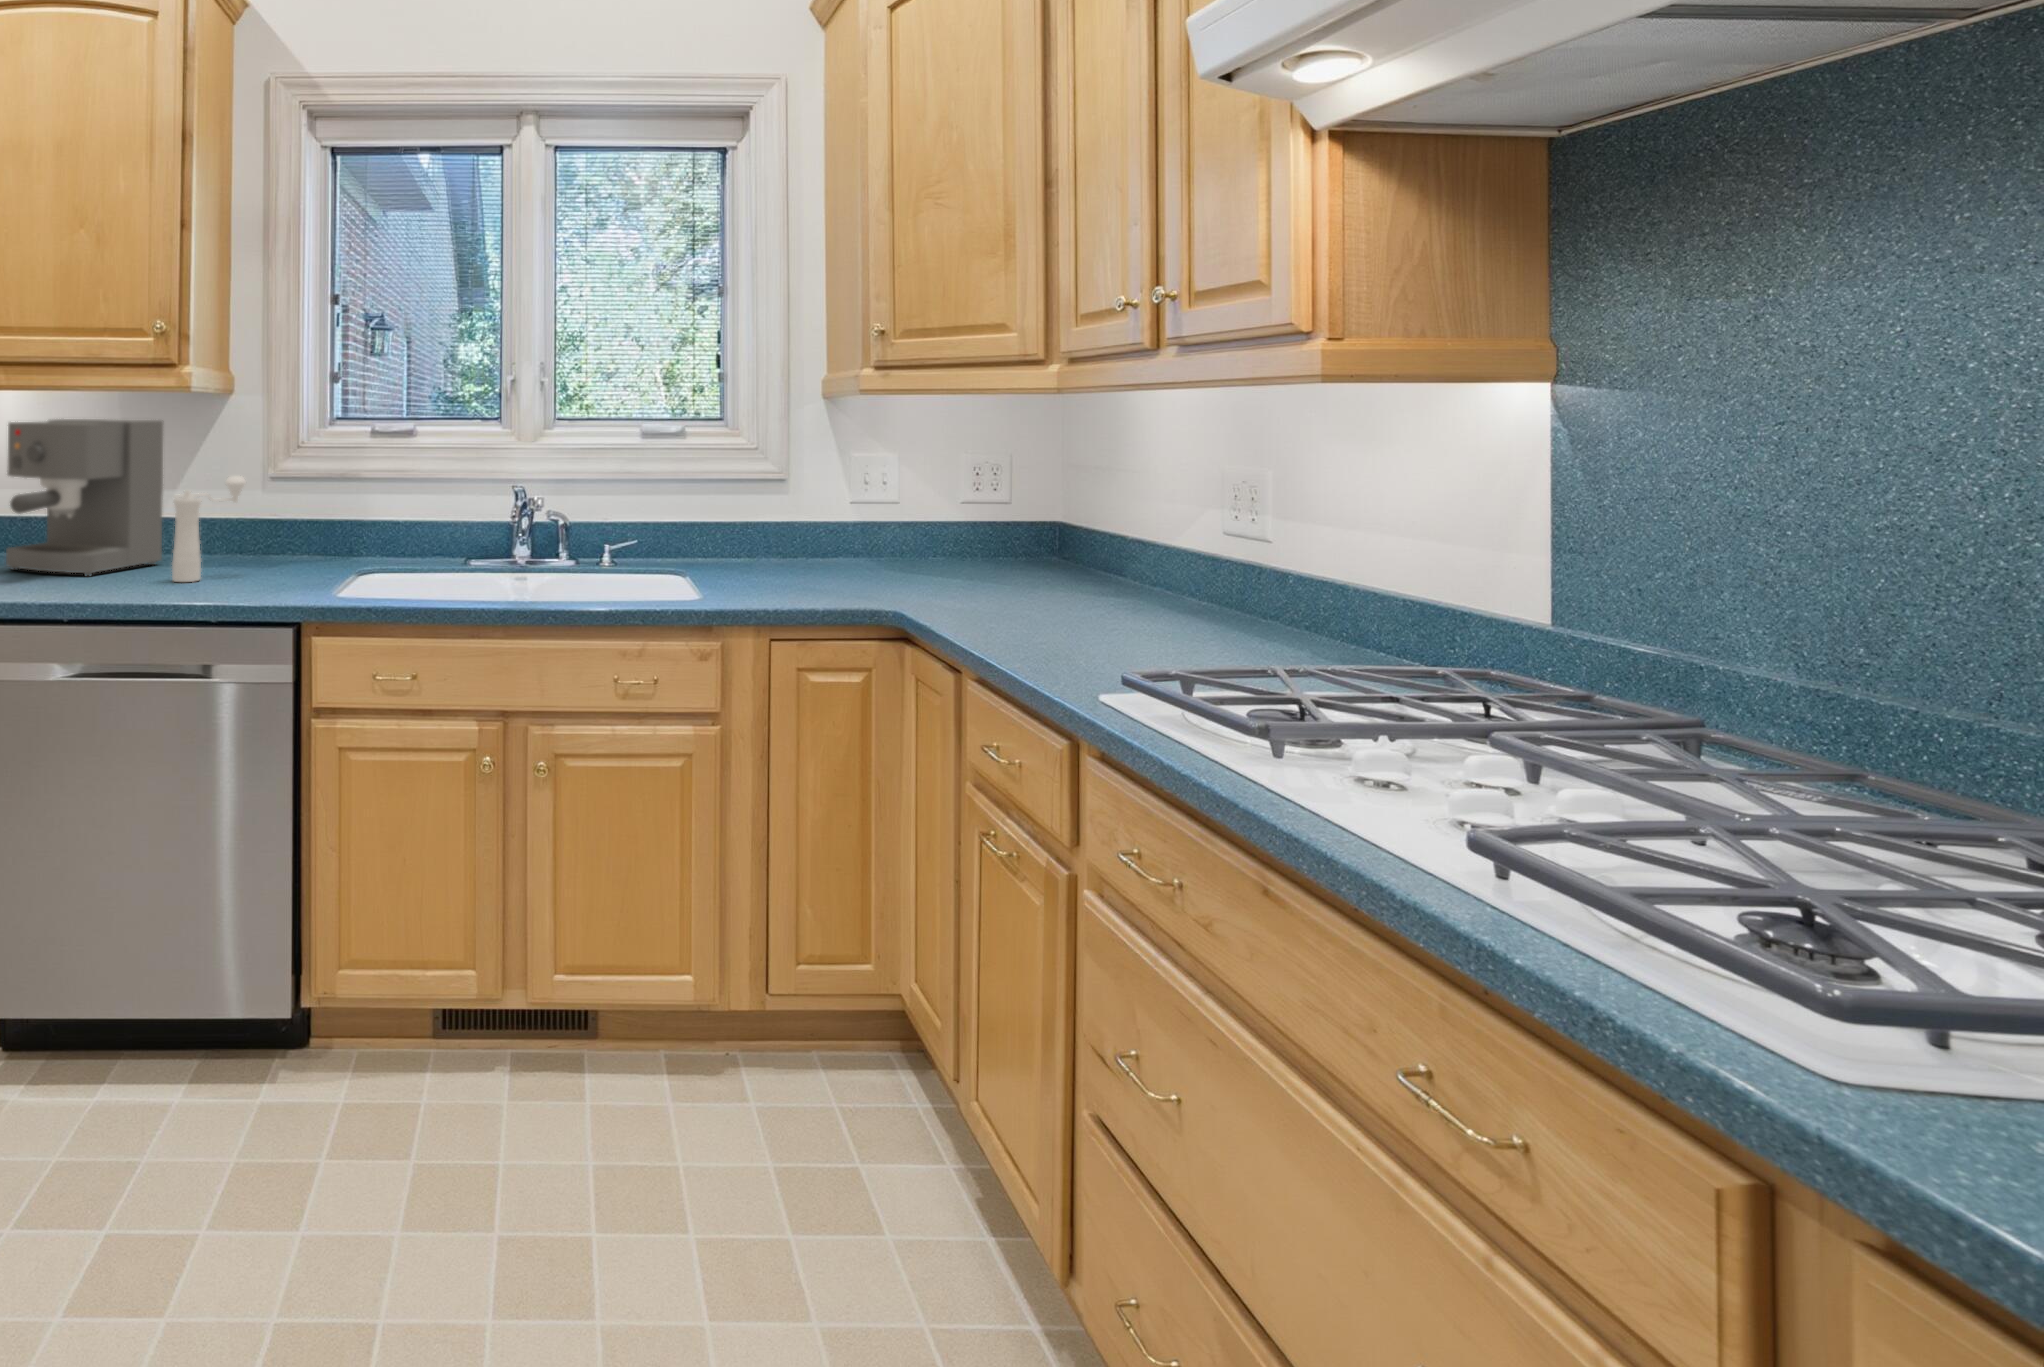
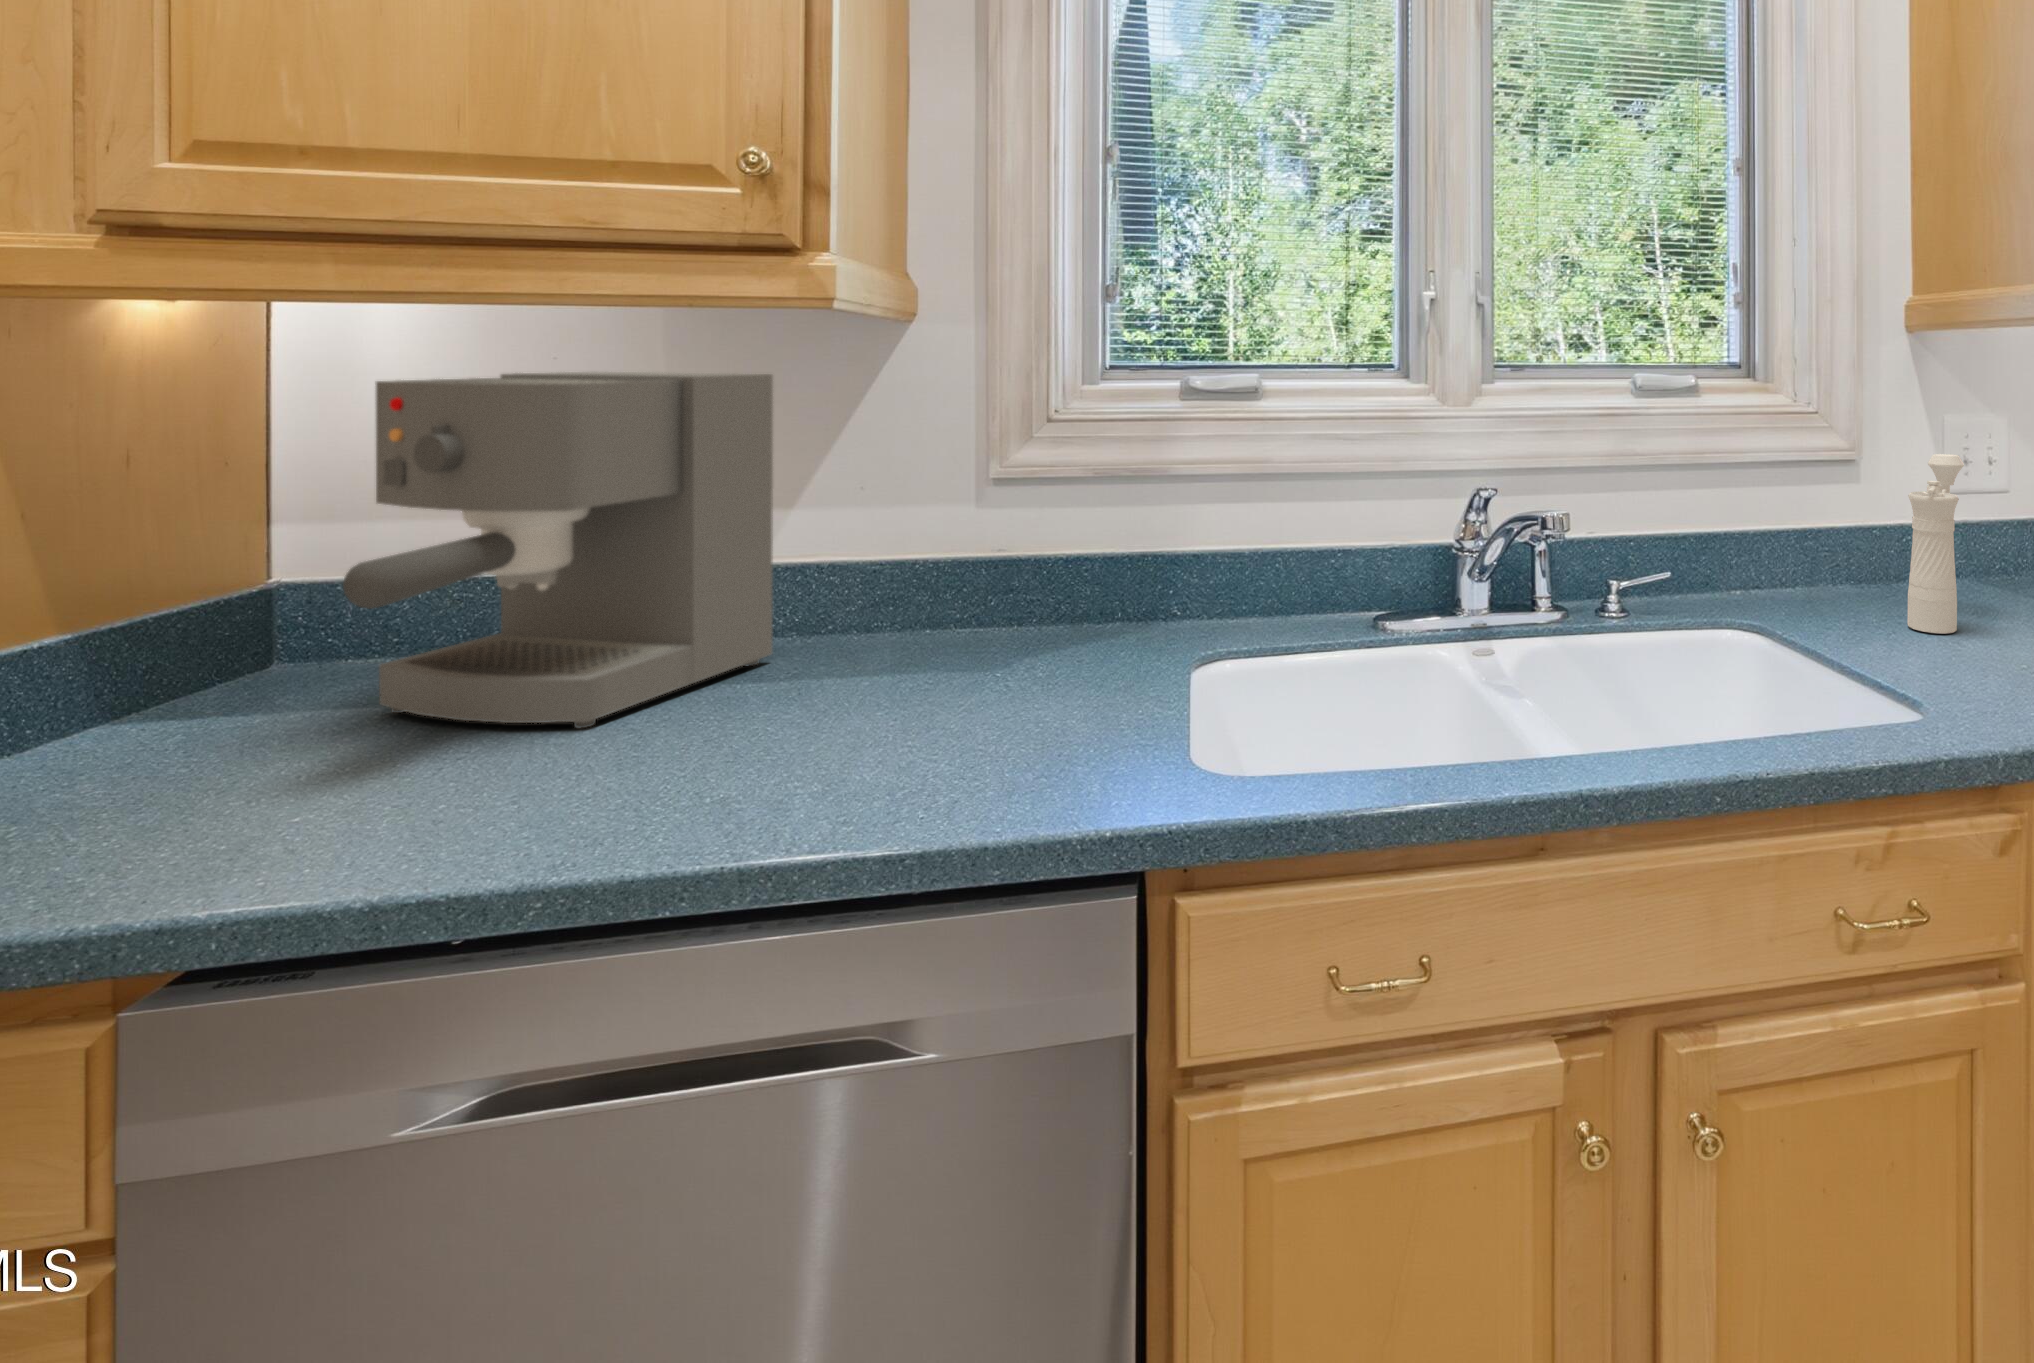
pepper mill: present [172,476,245,582] -> present [1907,454,1964,634]

